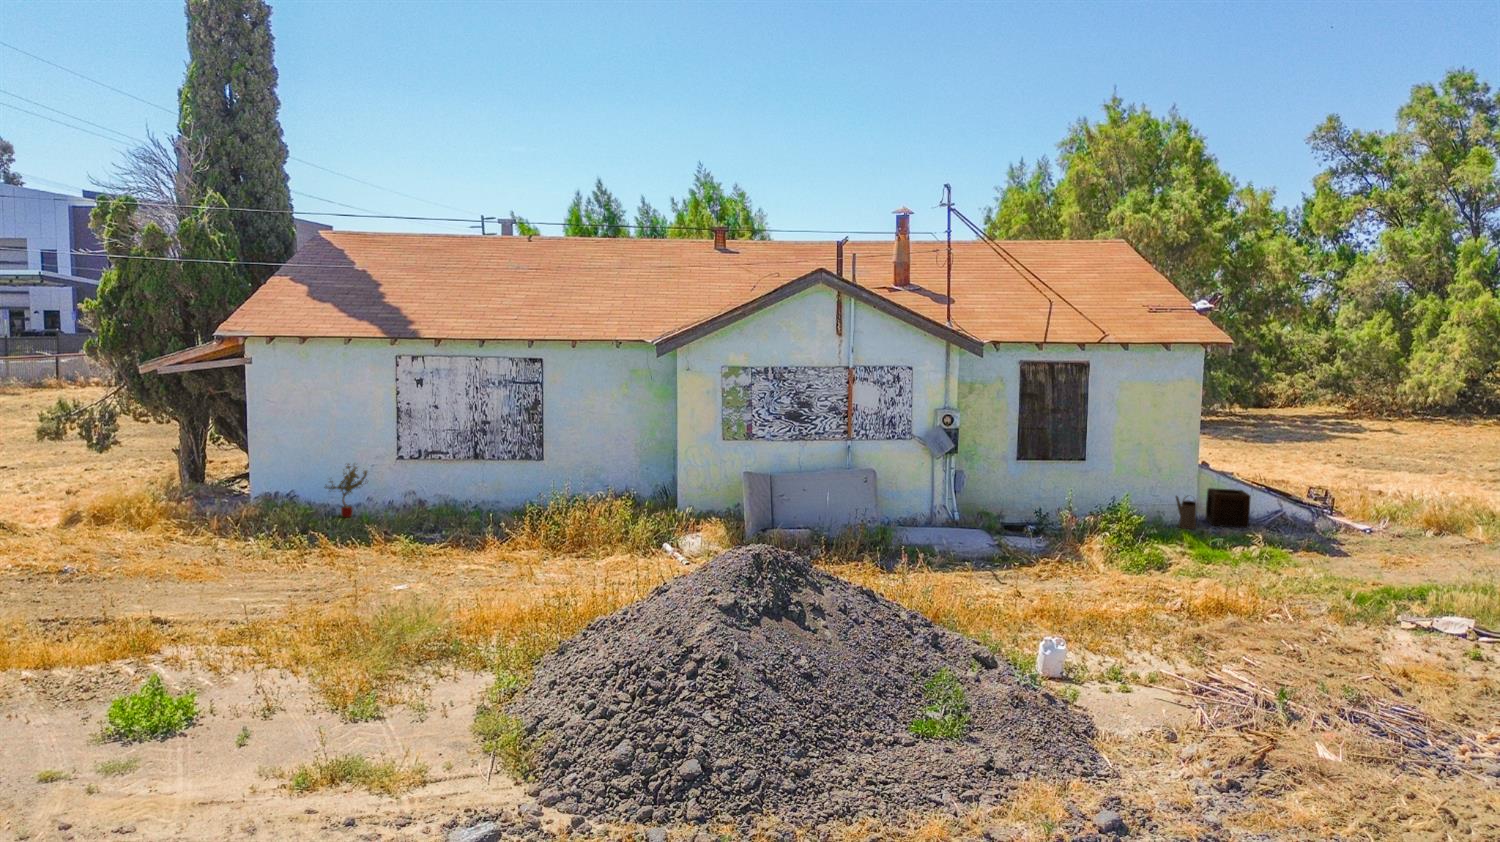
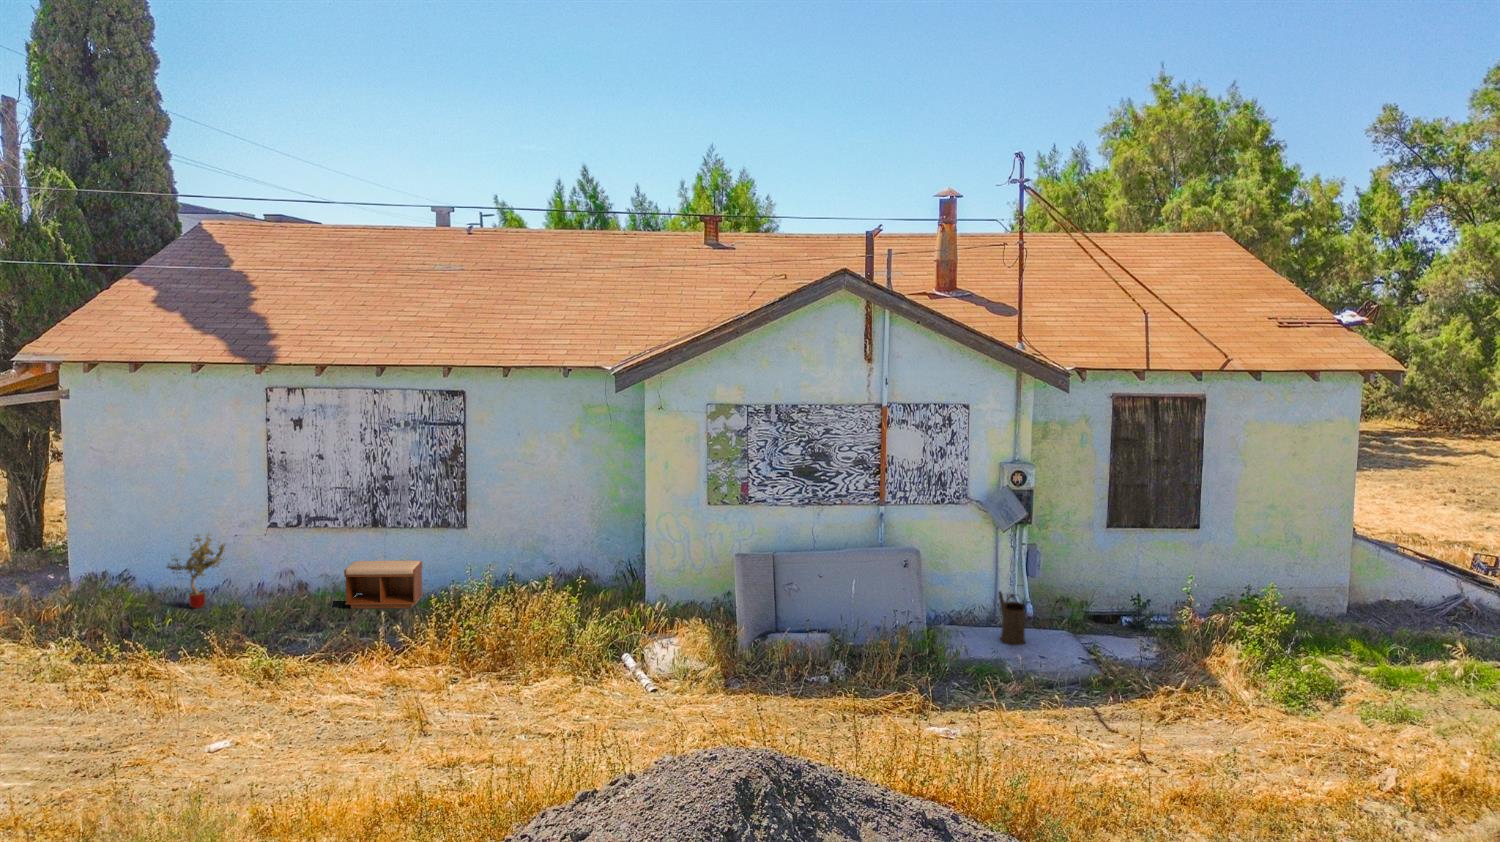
bench: none [455,484,510,518] -> present [344,561,423,609]
wooden crate: present [1206,488,1251,528] -> none [1355,563,1425,620]
watering can: present [1176,496,1196,529] -> present [998,591,1025,645]

